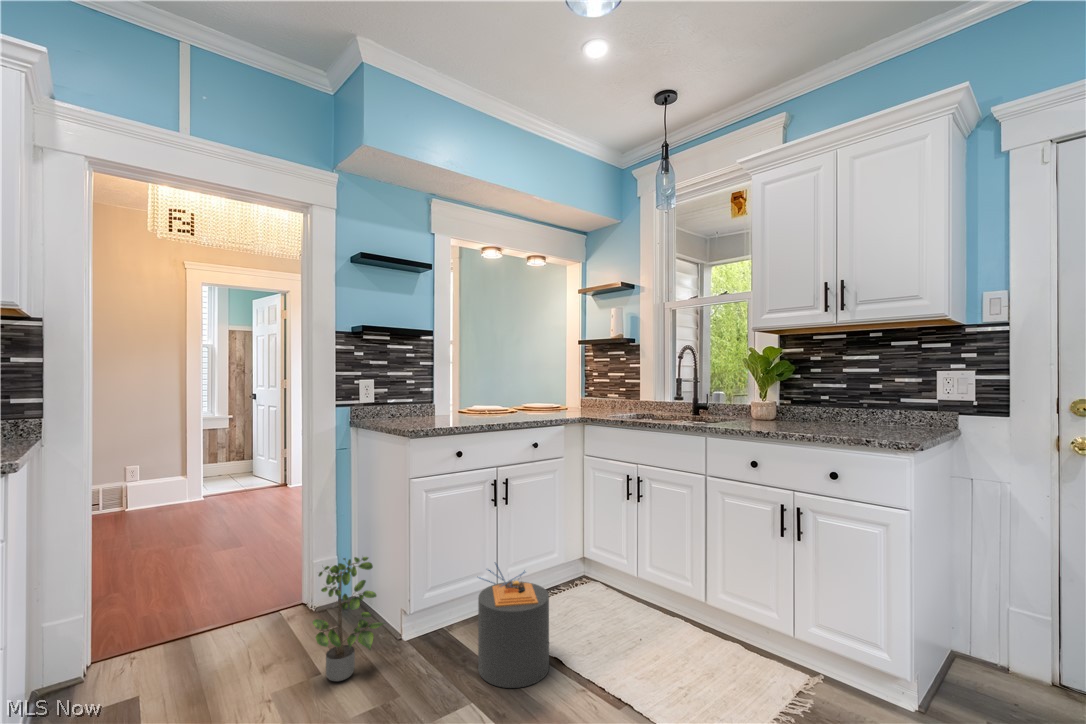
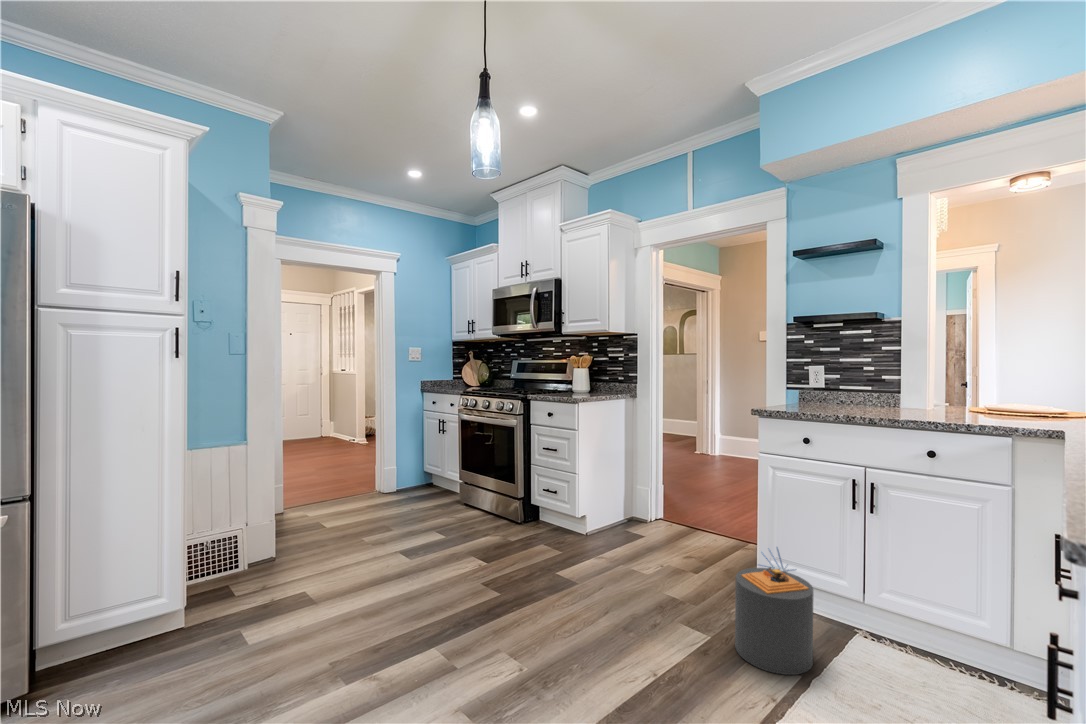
potted plant: present [313,557,384,681] -> none [674,494,724,582]

